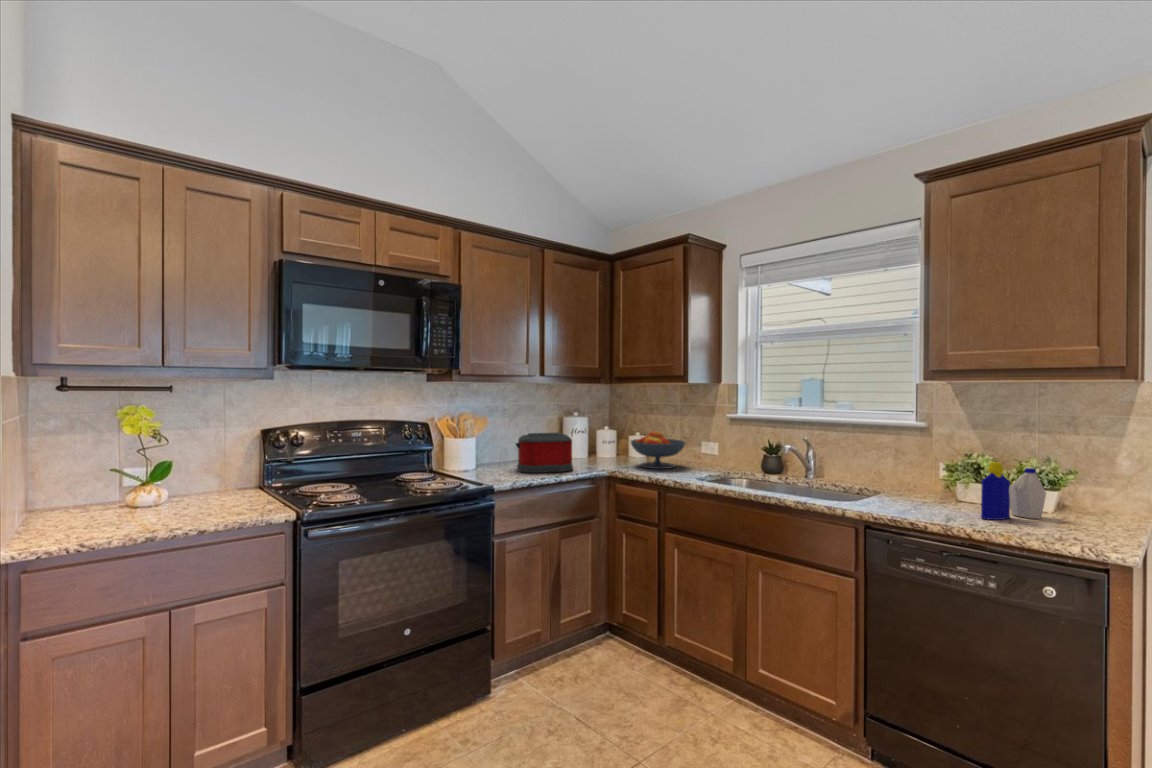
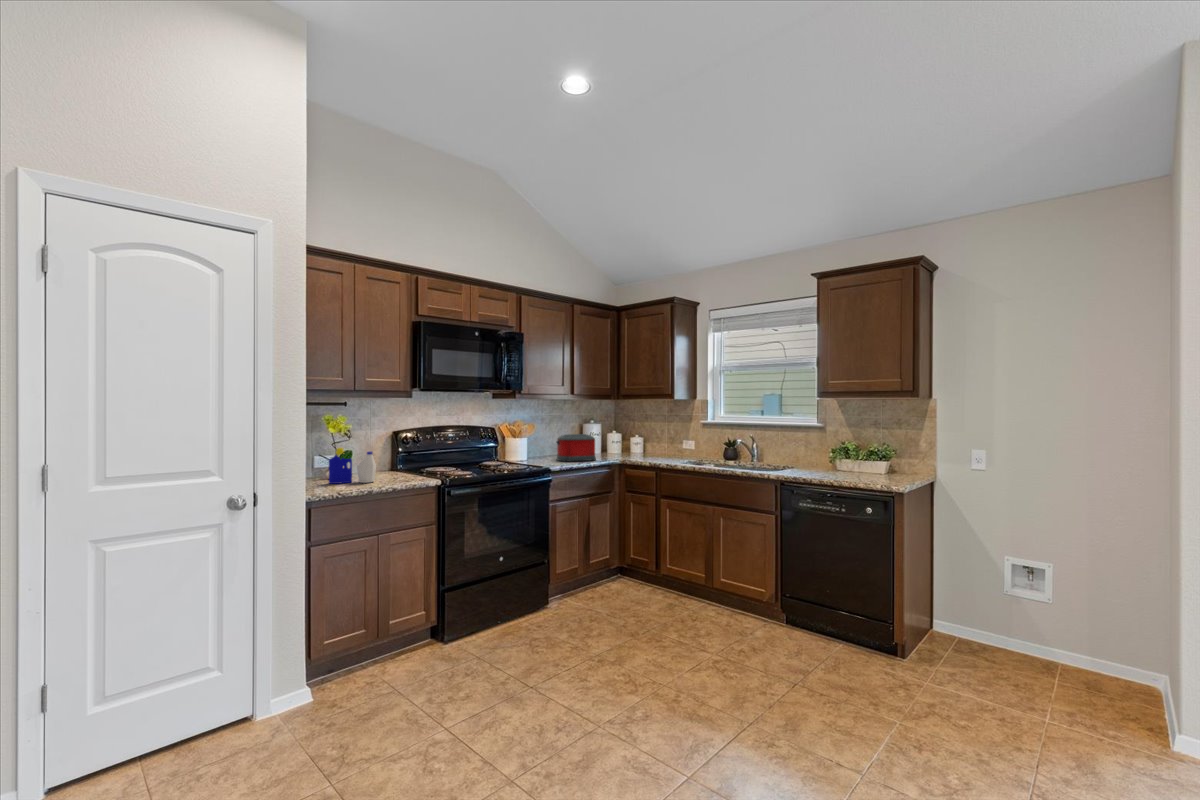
fruit bowl: present [631,431,685,469] -> none [634,433,672,459]
bottle: present [981,462,1046,520] -> present [329,448,376,484]

